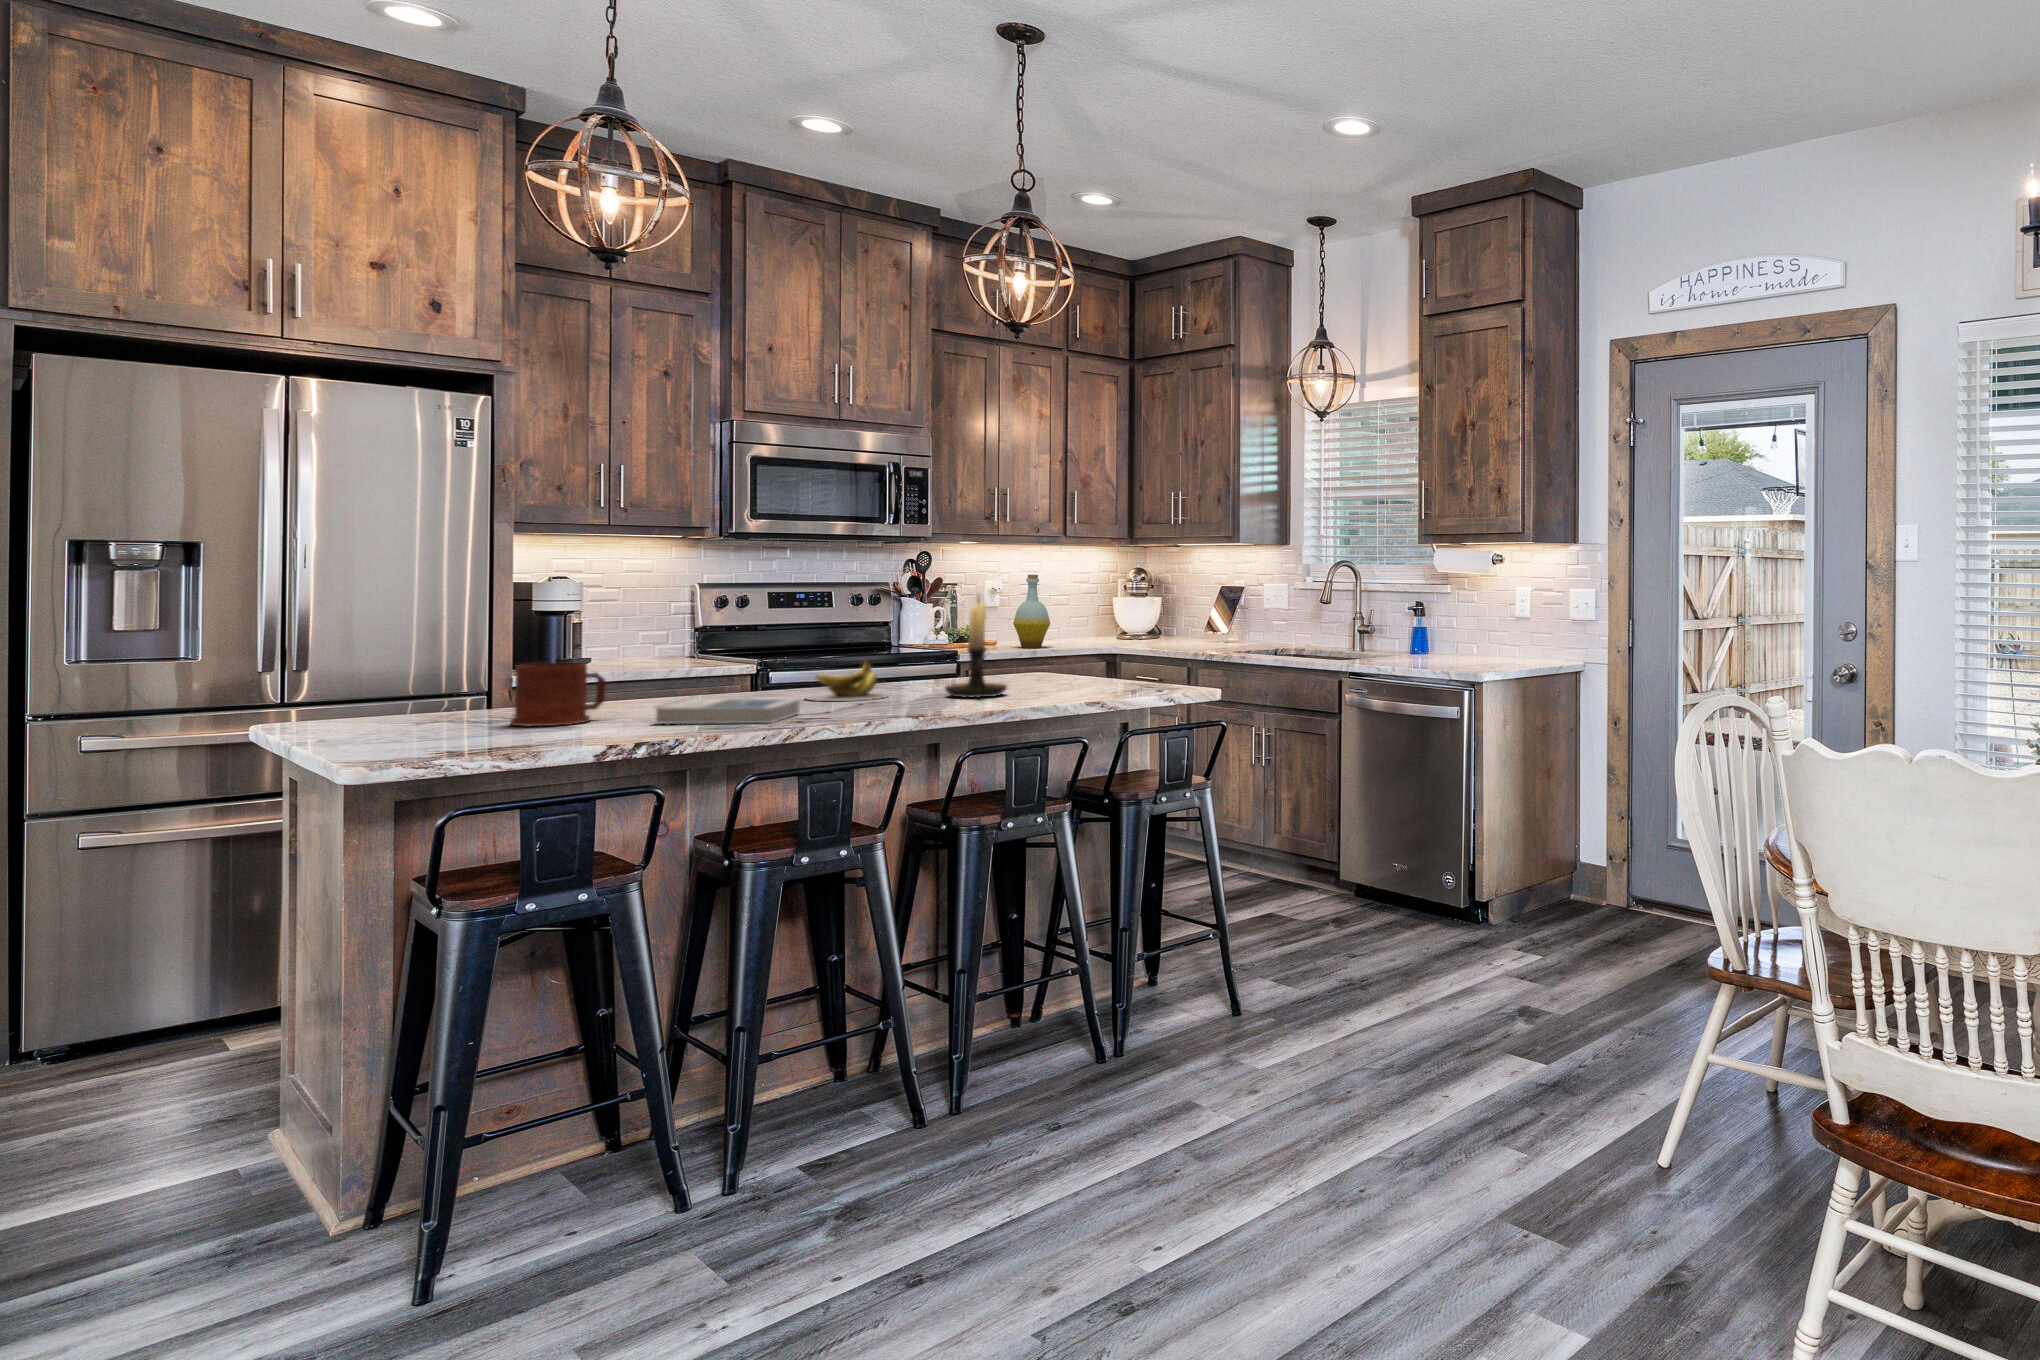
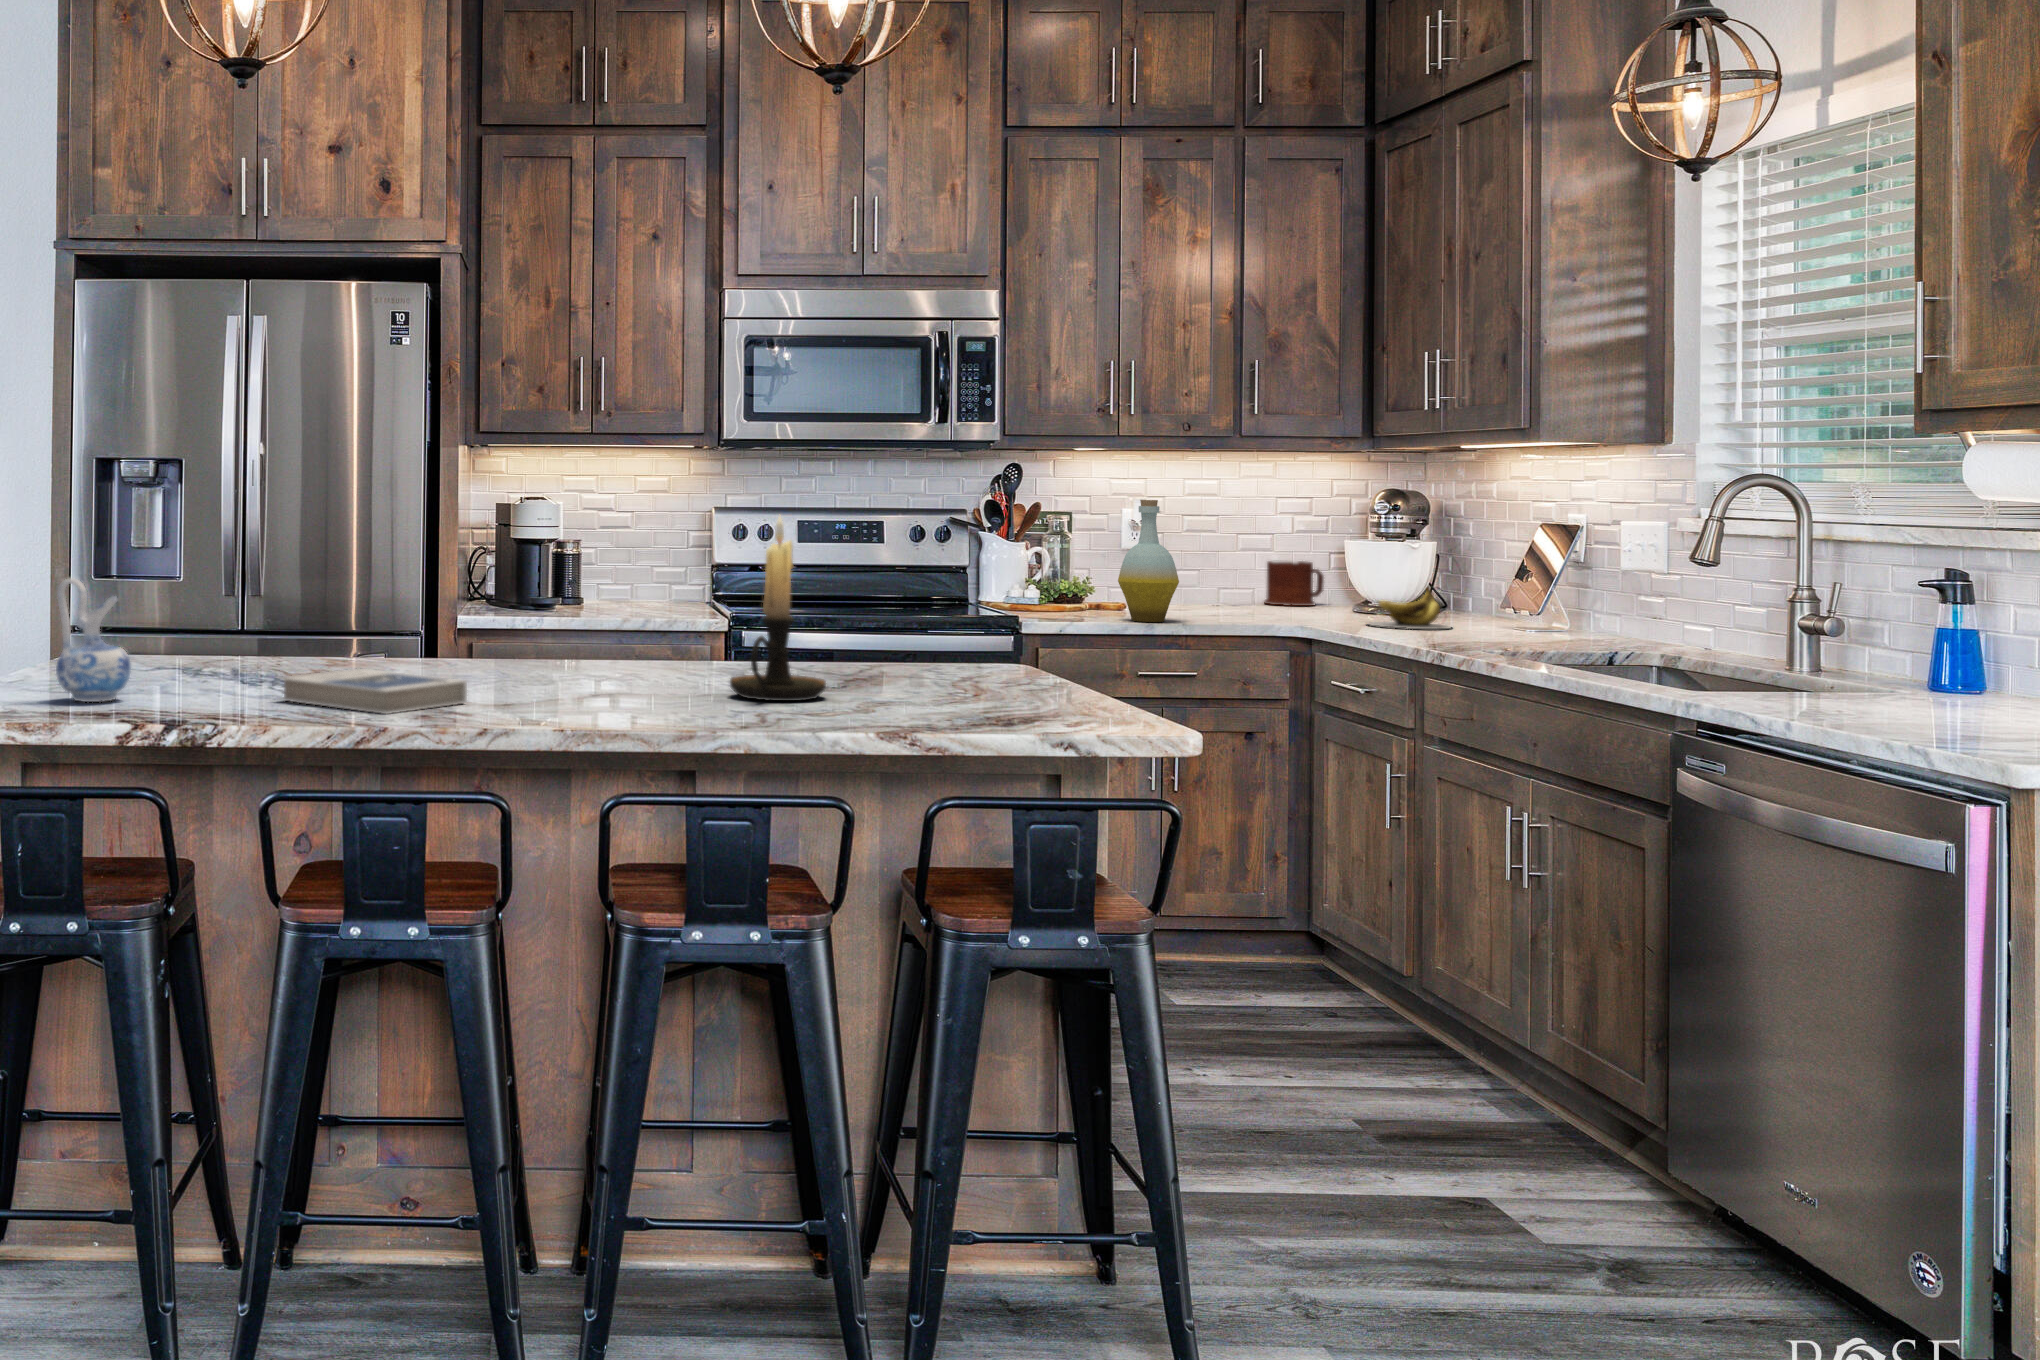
ceramic pitcher: none [447,643,521,739] -> present [56,578,131,702]
banana: present [806,660,887,701] -> present [1368,587,1450,629]
mug: present [510,663,606,726] -> present [1264,561,1324,606]

